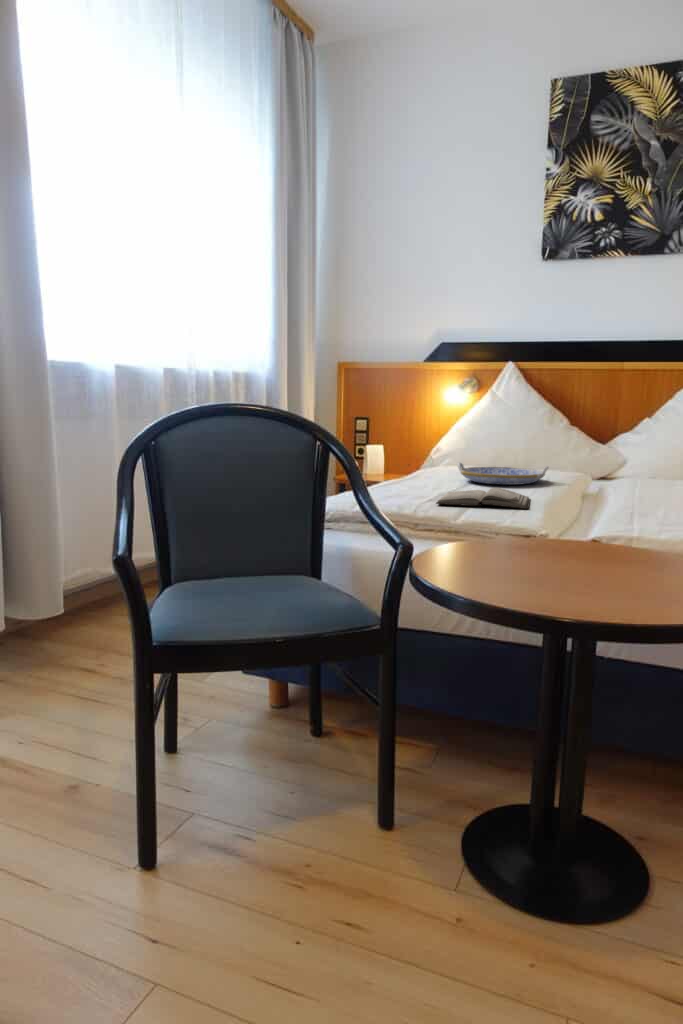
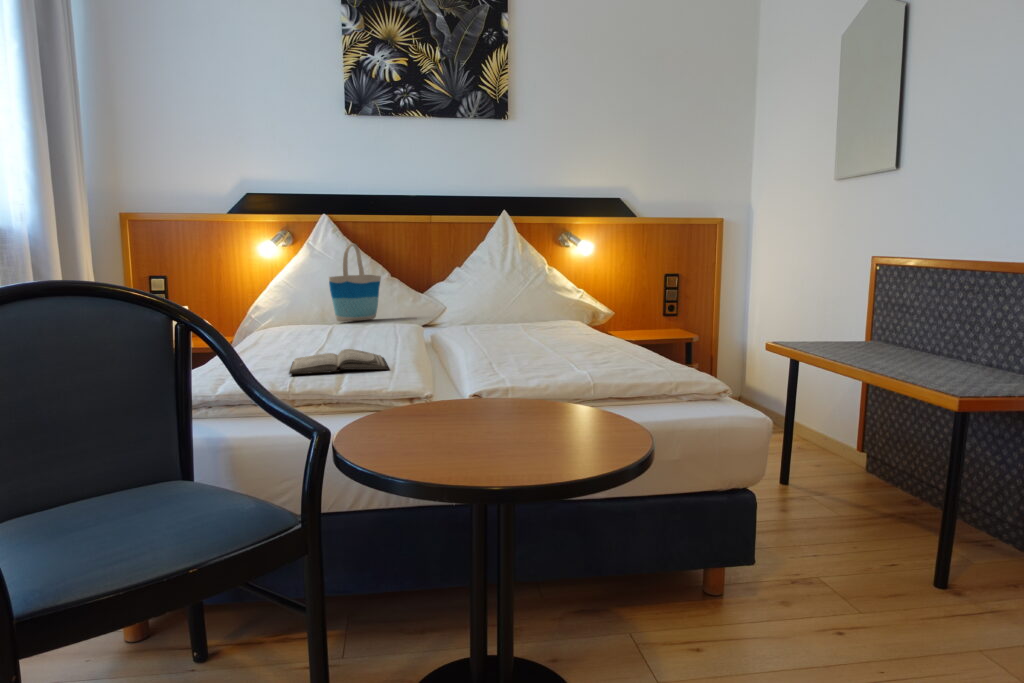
tote bag: none [503,390,557,467] -> present [329,244,381,322]
serving tray: present [457,463,549,485] -> none [292,320,388,343]

